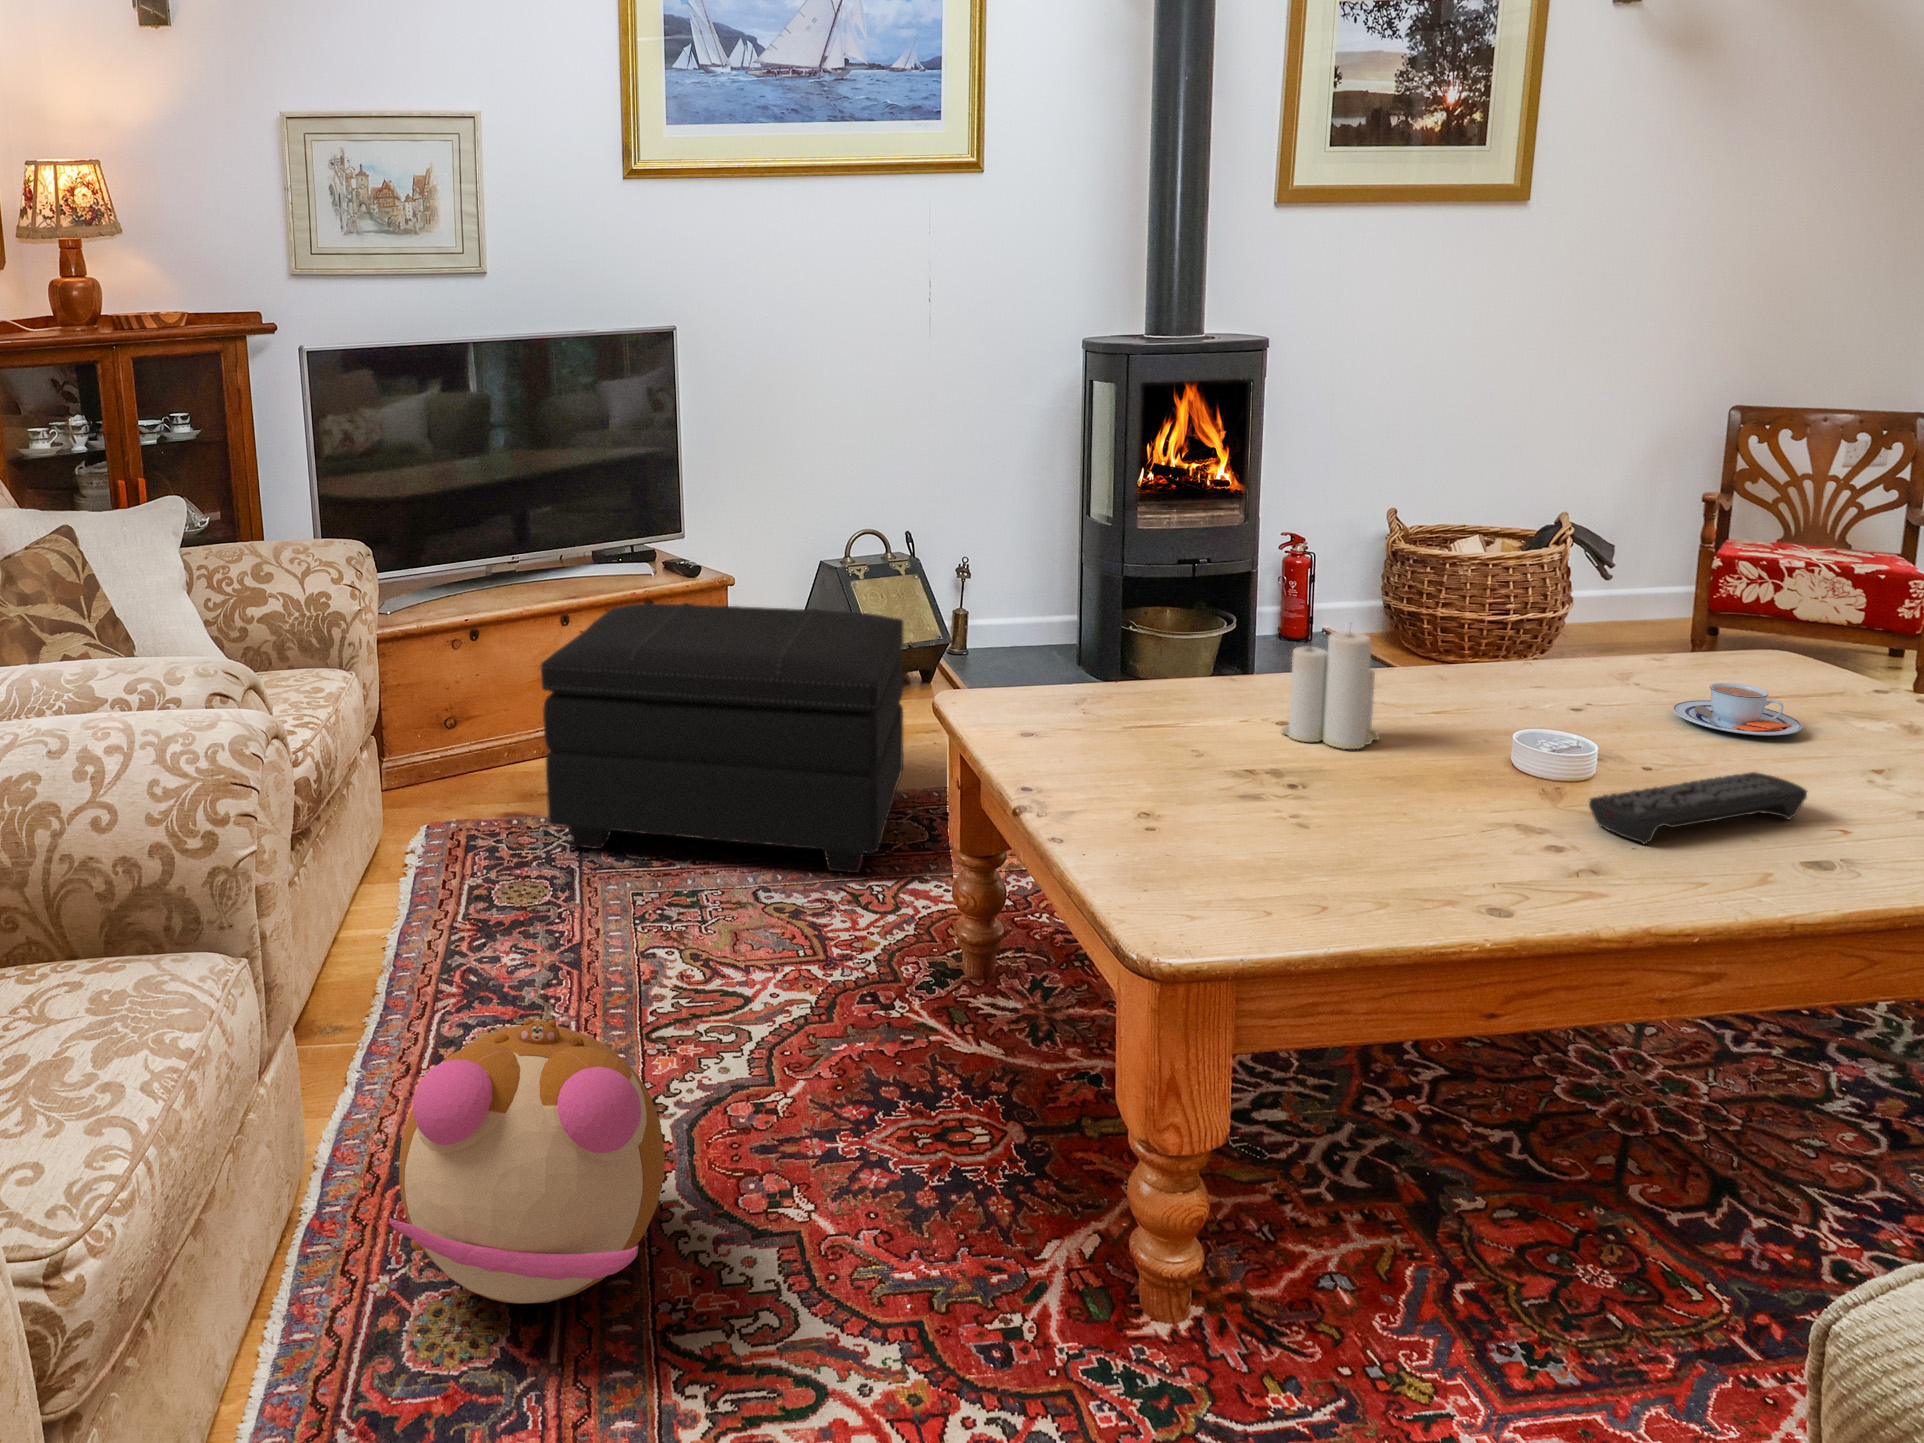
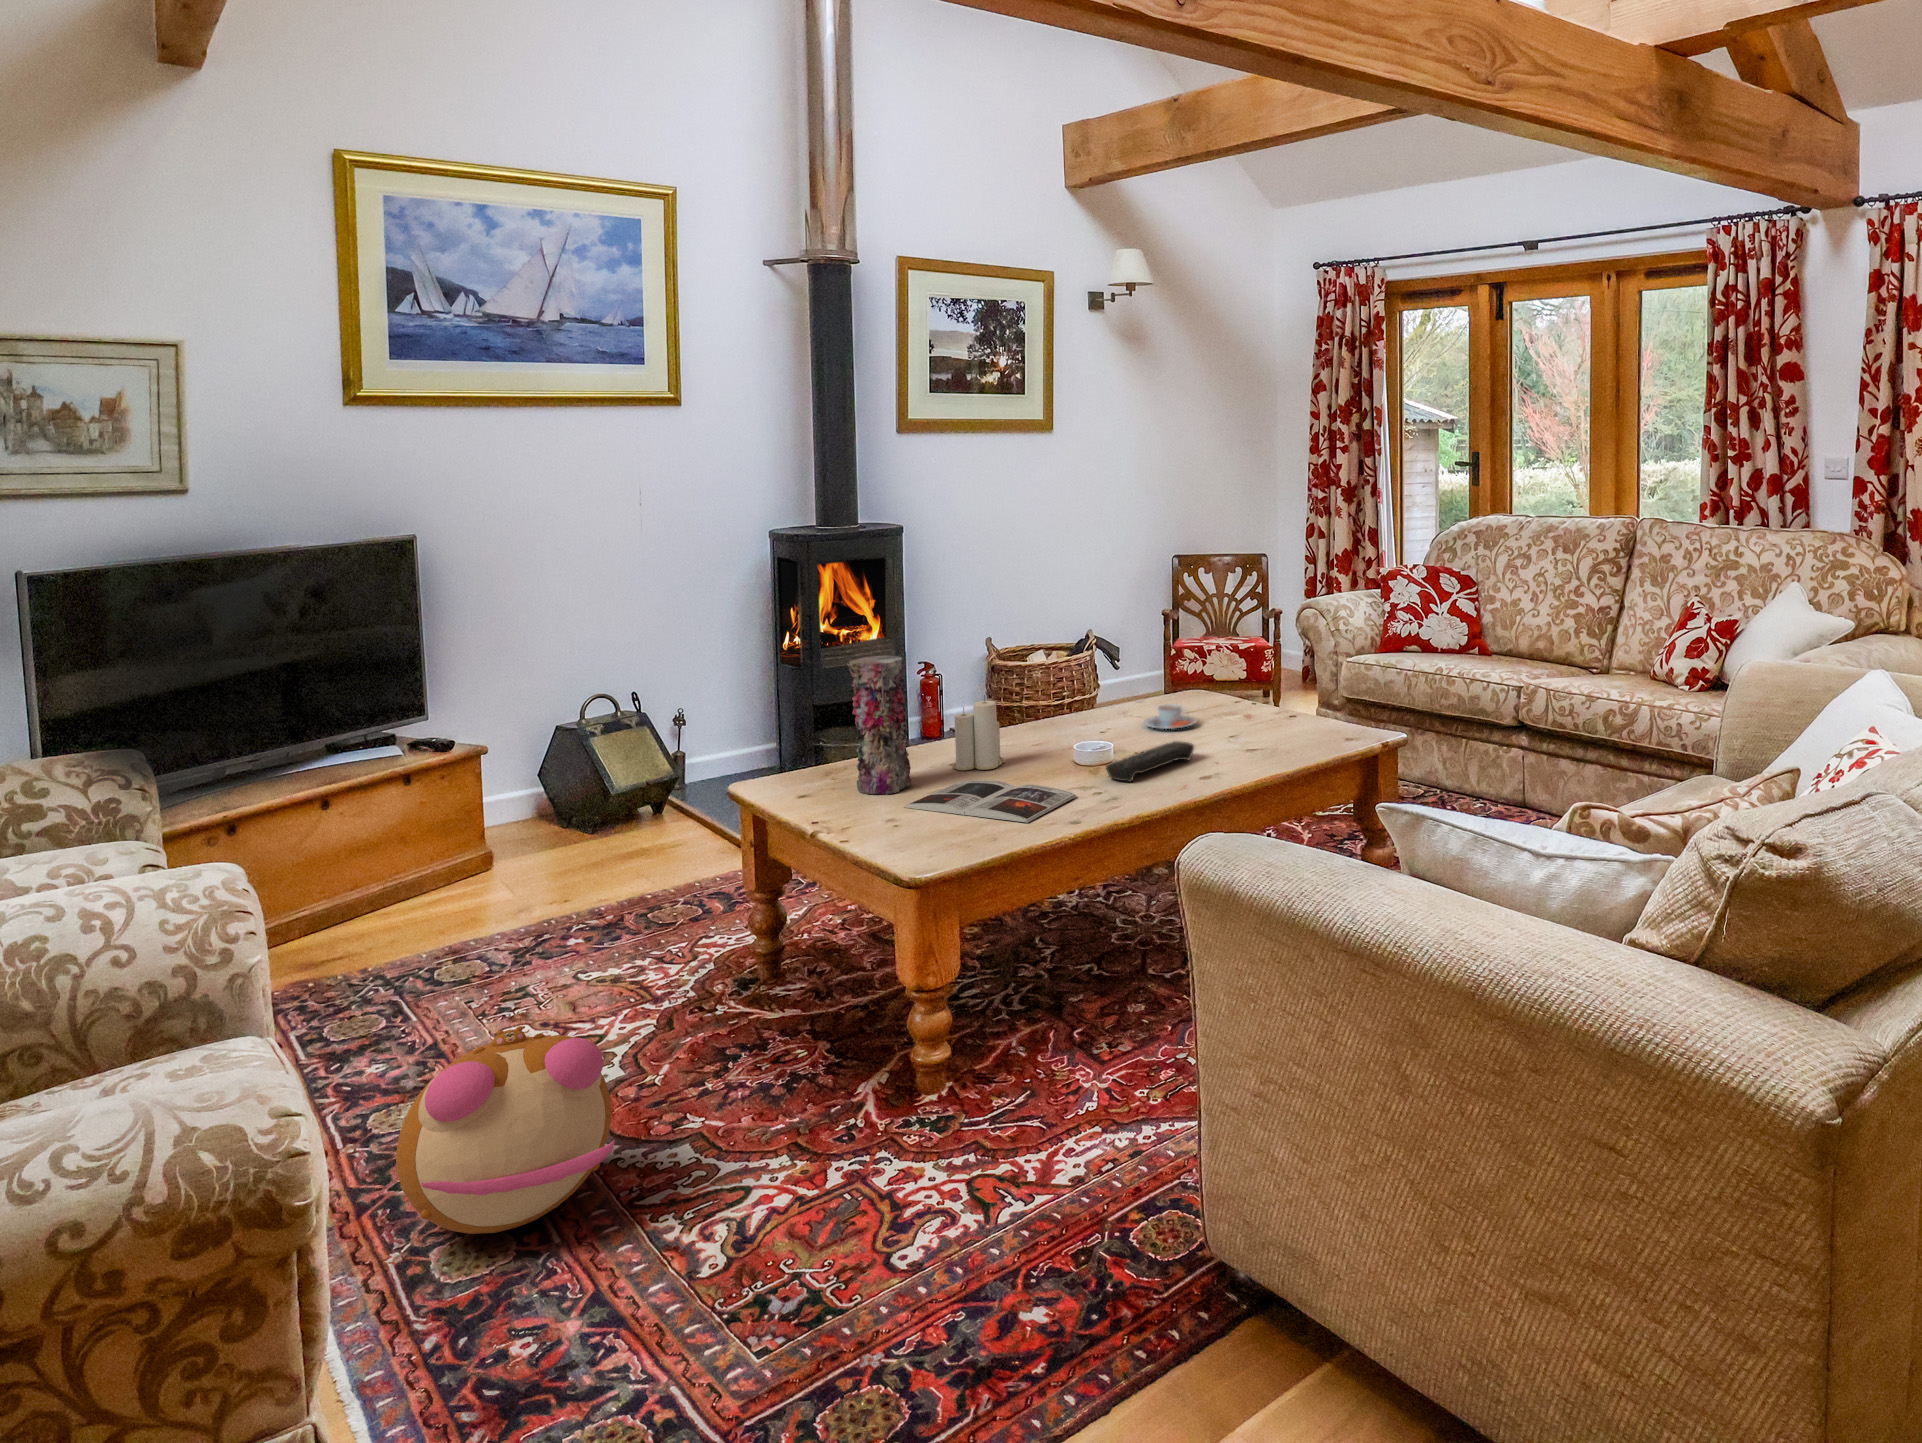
vase: none [1112,535,1206,762] -> present [847,656,912,794]
footstool: present [541,603,903,873] -> none [351,752,677,992]
magazine: none [1180,764,1519,892] -> present [904,780,1076,823]

